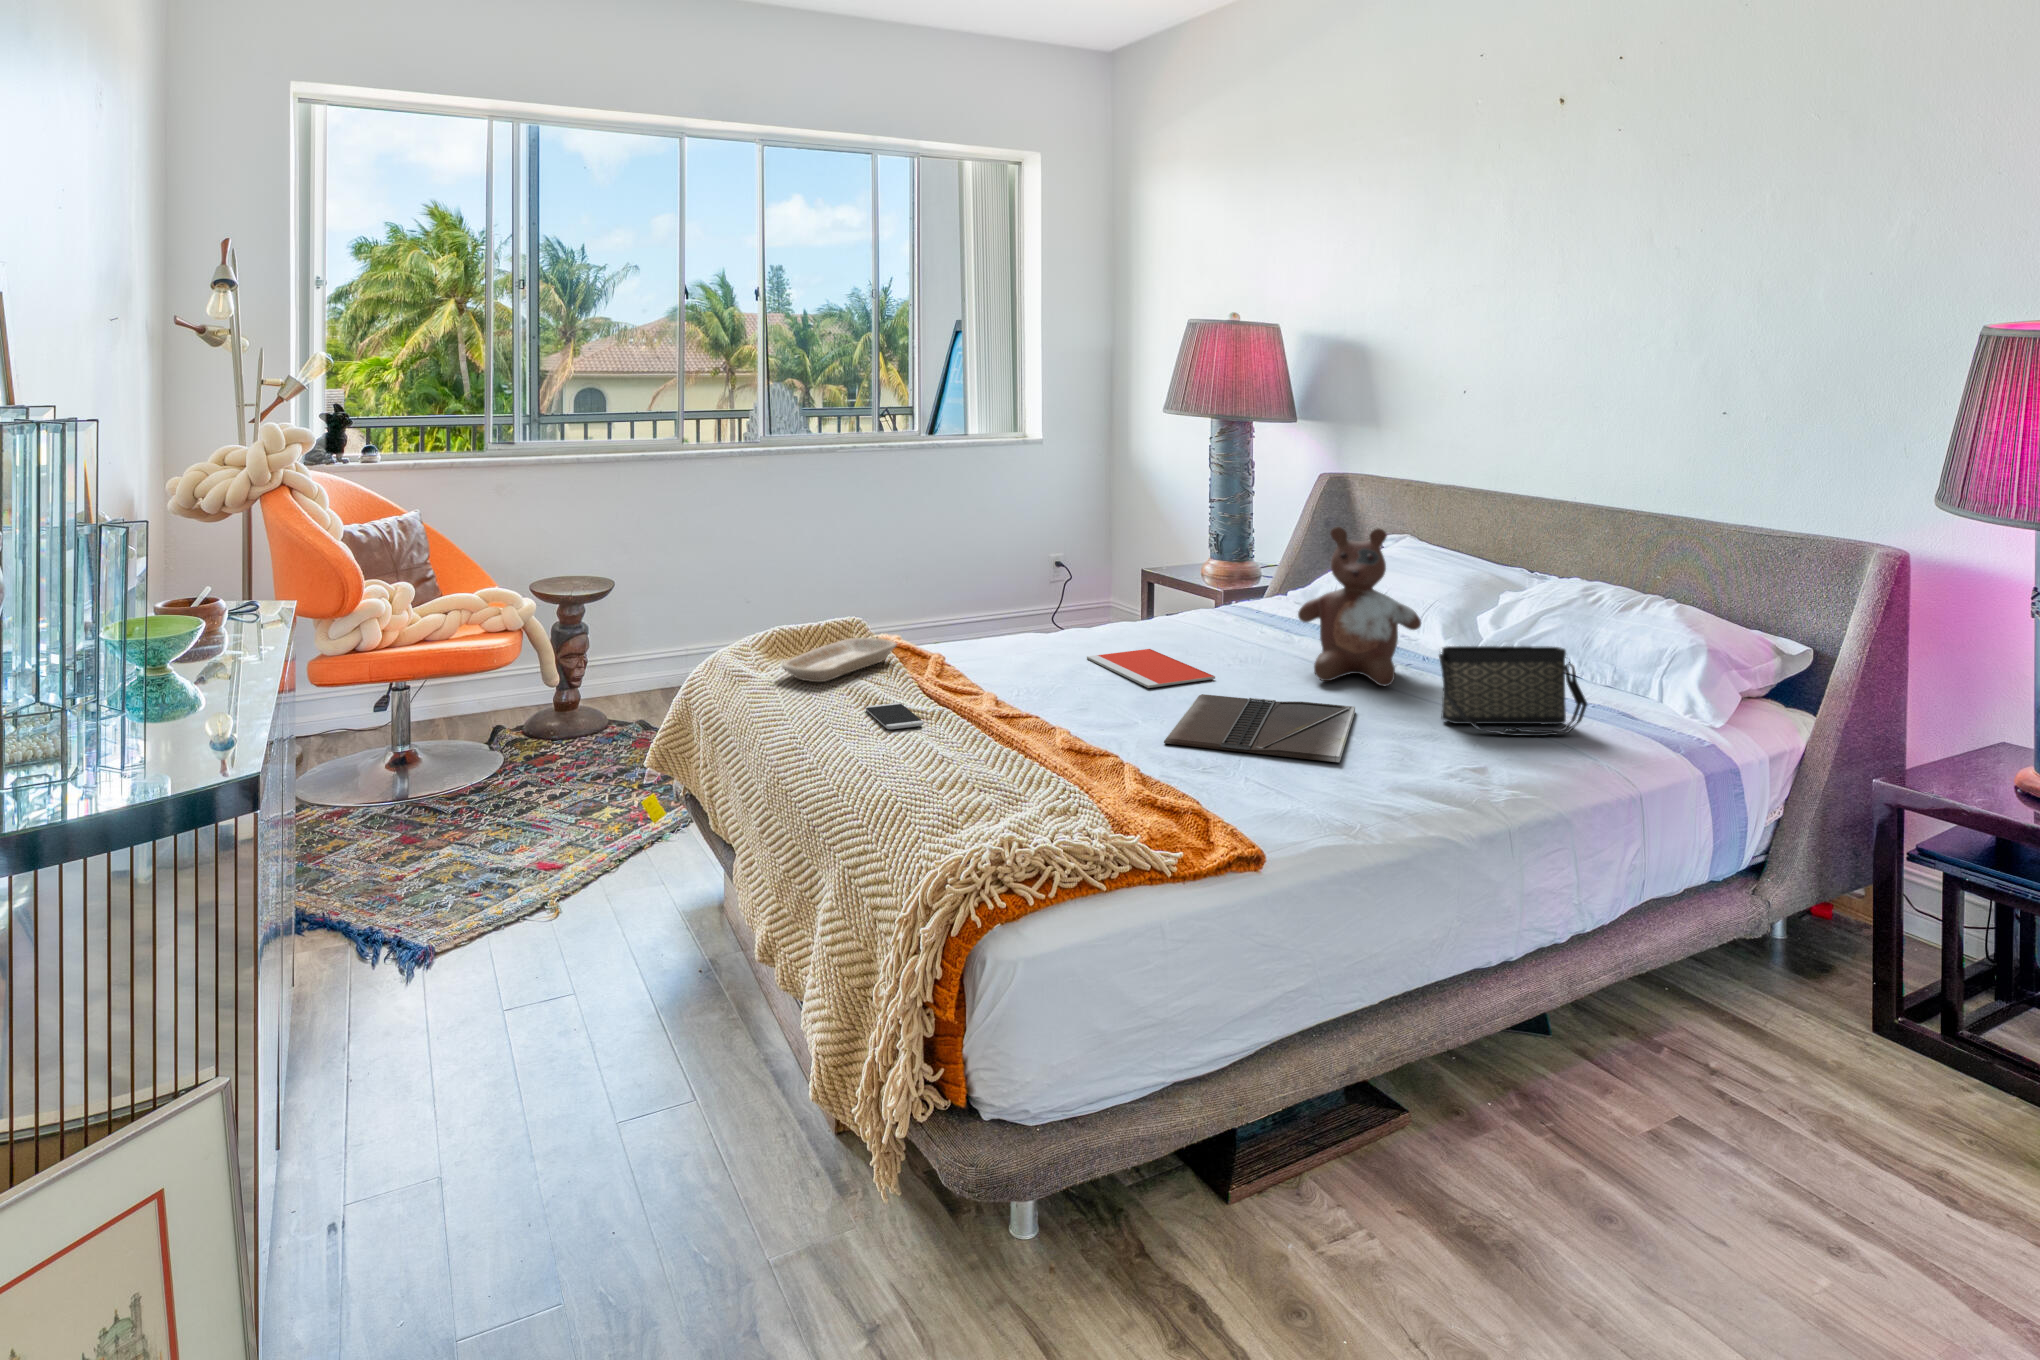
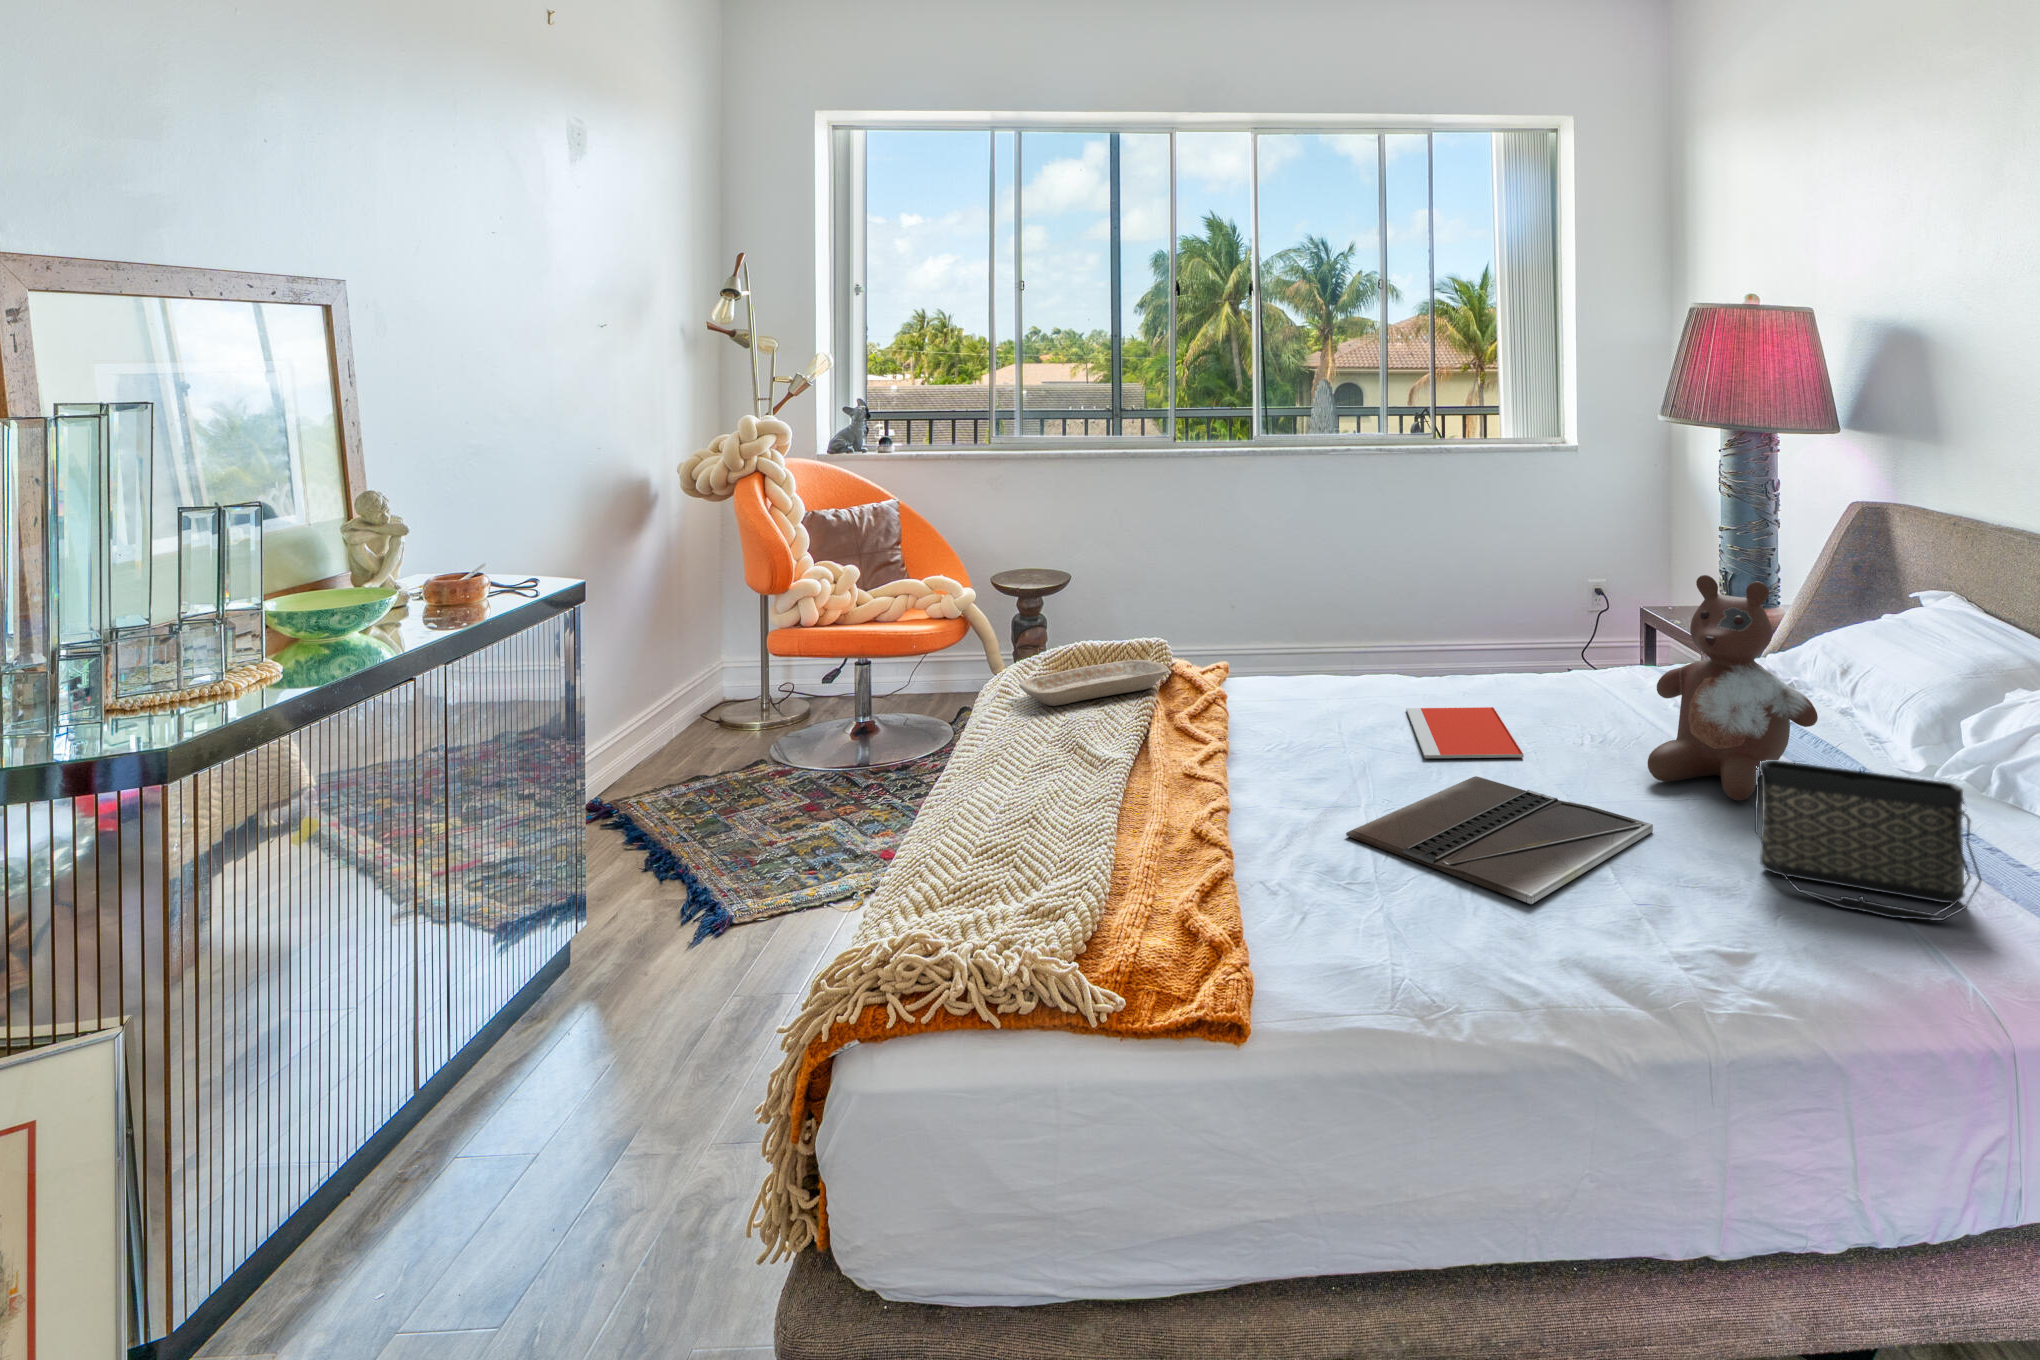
smartphone: present [866,703,924,729] -> none [1027,740,1085,772]

